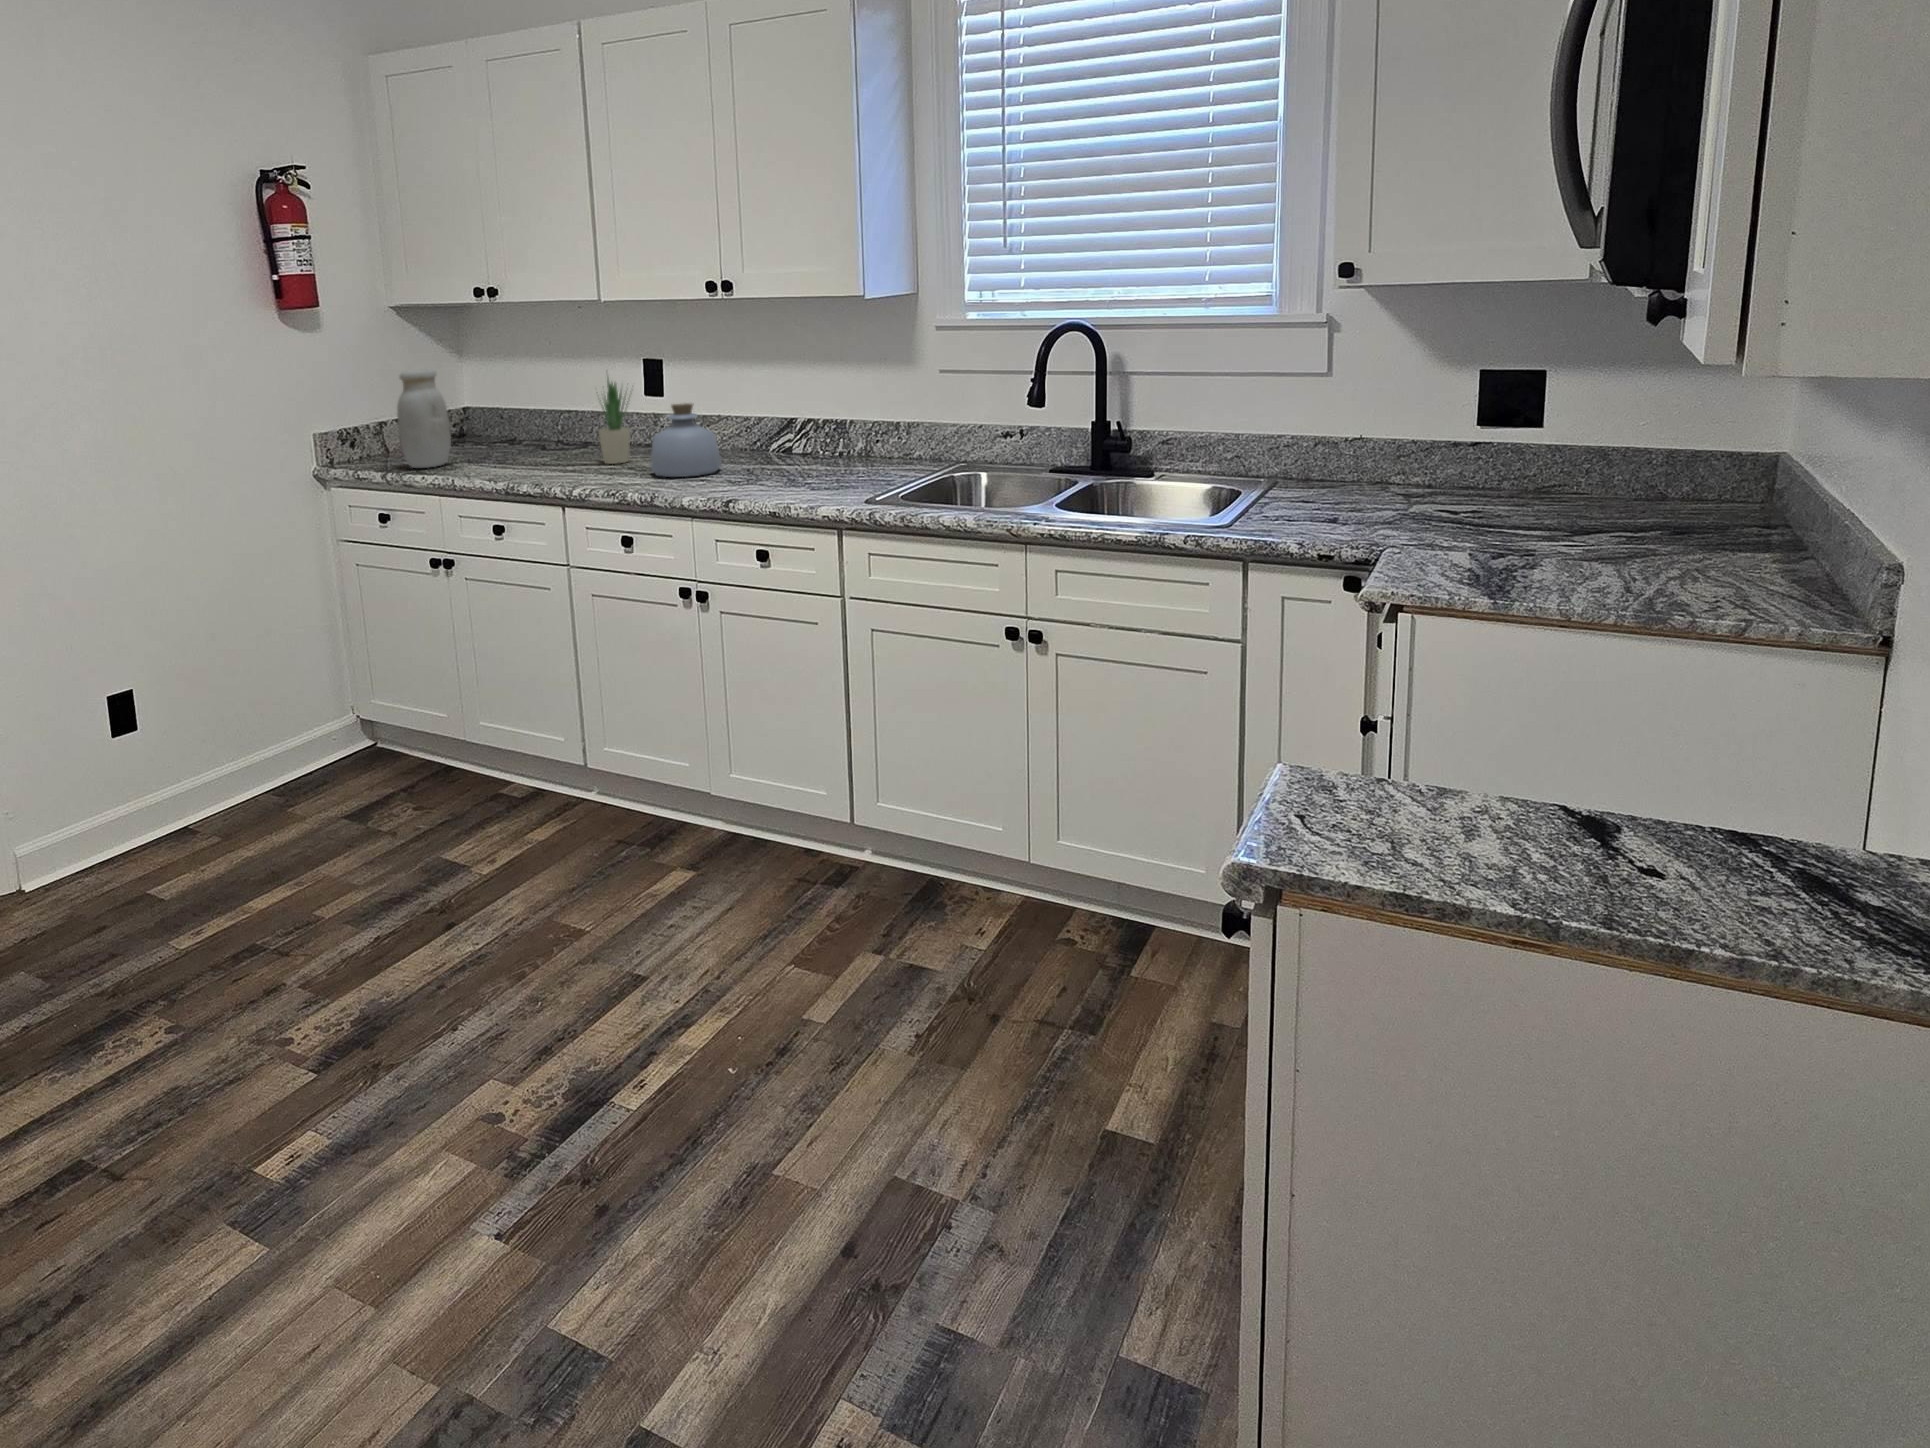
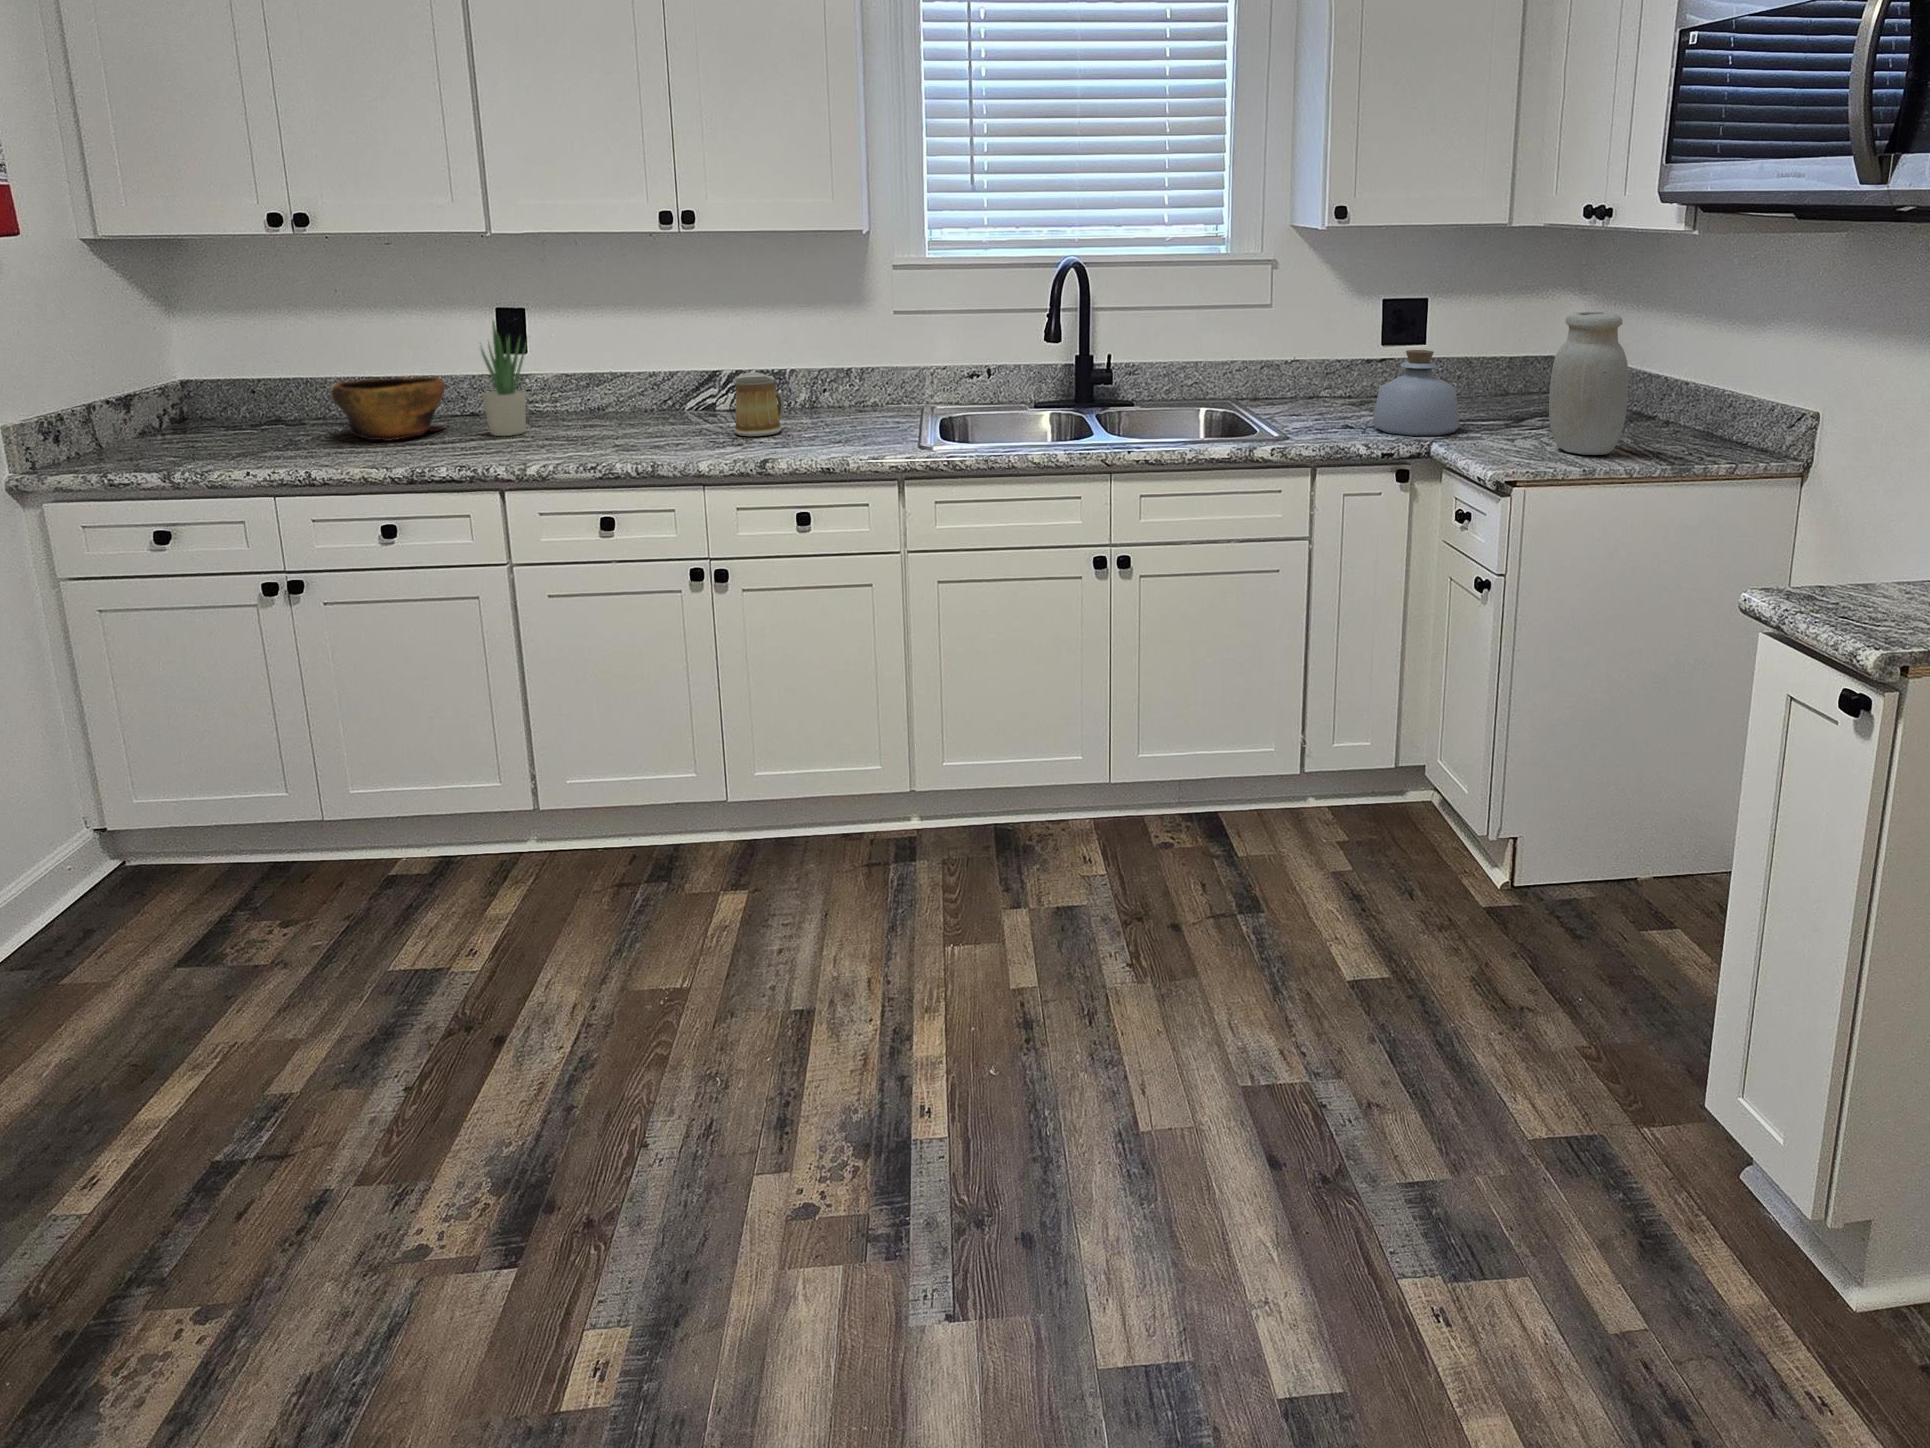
jar: present [397,369,451,468] -> present [1549,312,1629,455]
bottle: present [650,403,722,477] -> present [1373,350,1459,436]
bowl: none [511,414,590,462] -> present [330,377,445,441]
mug: none [756,419,803,477] -> present [734,372,784,436]

